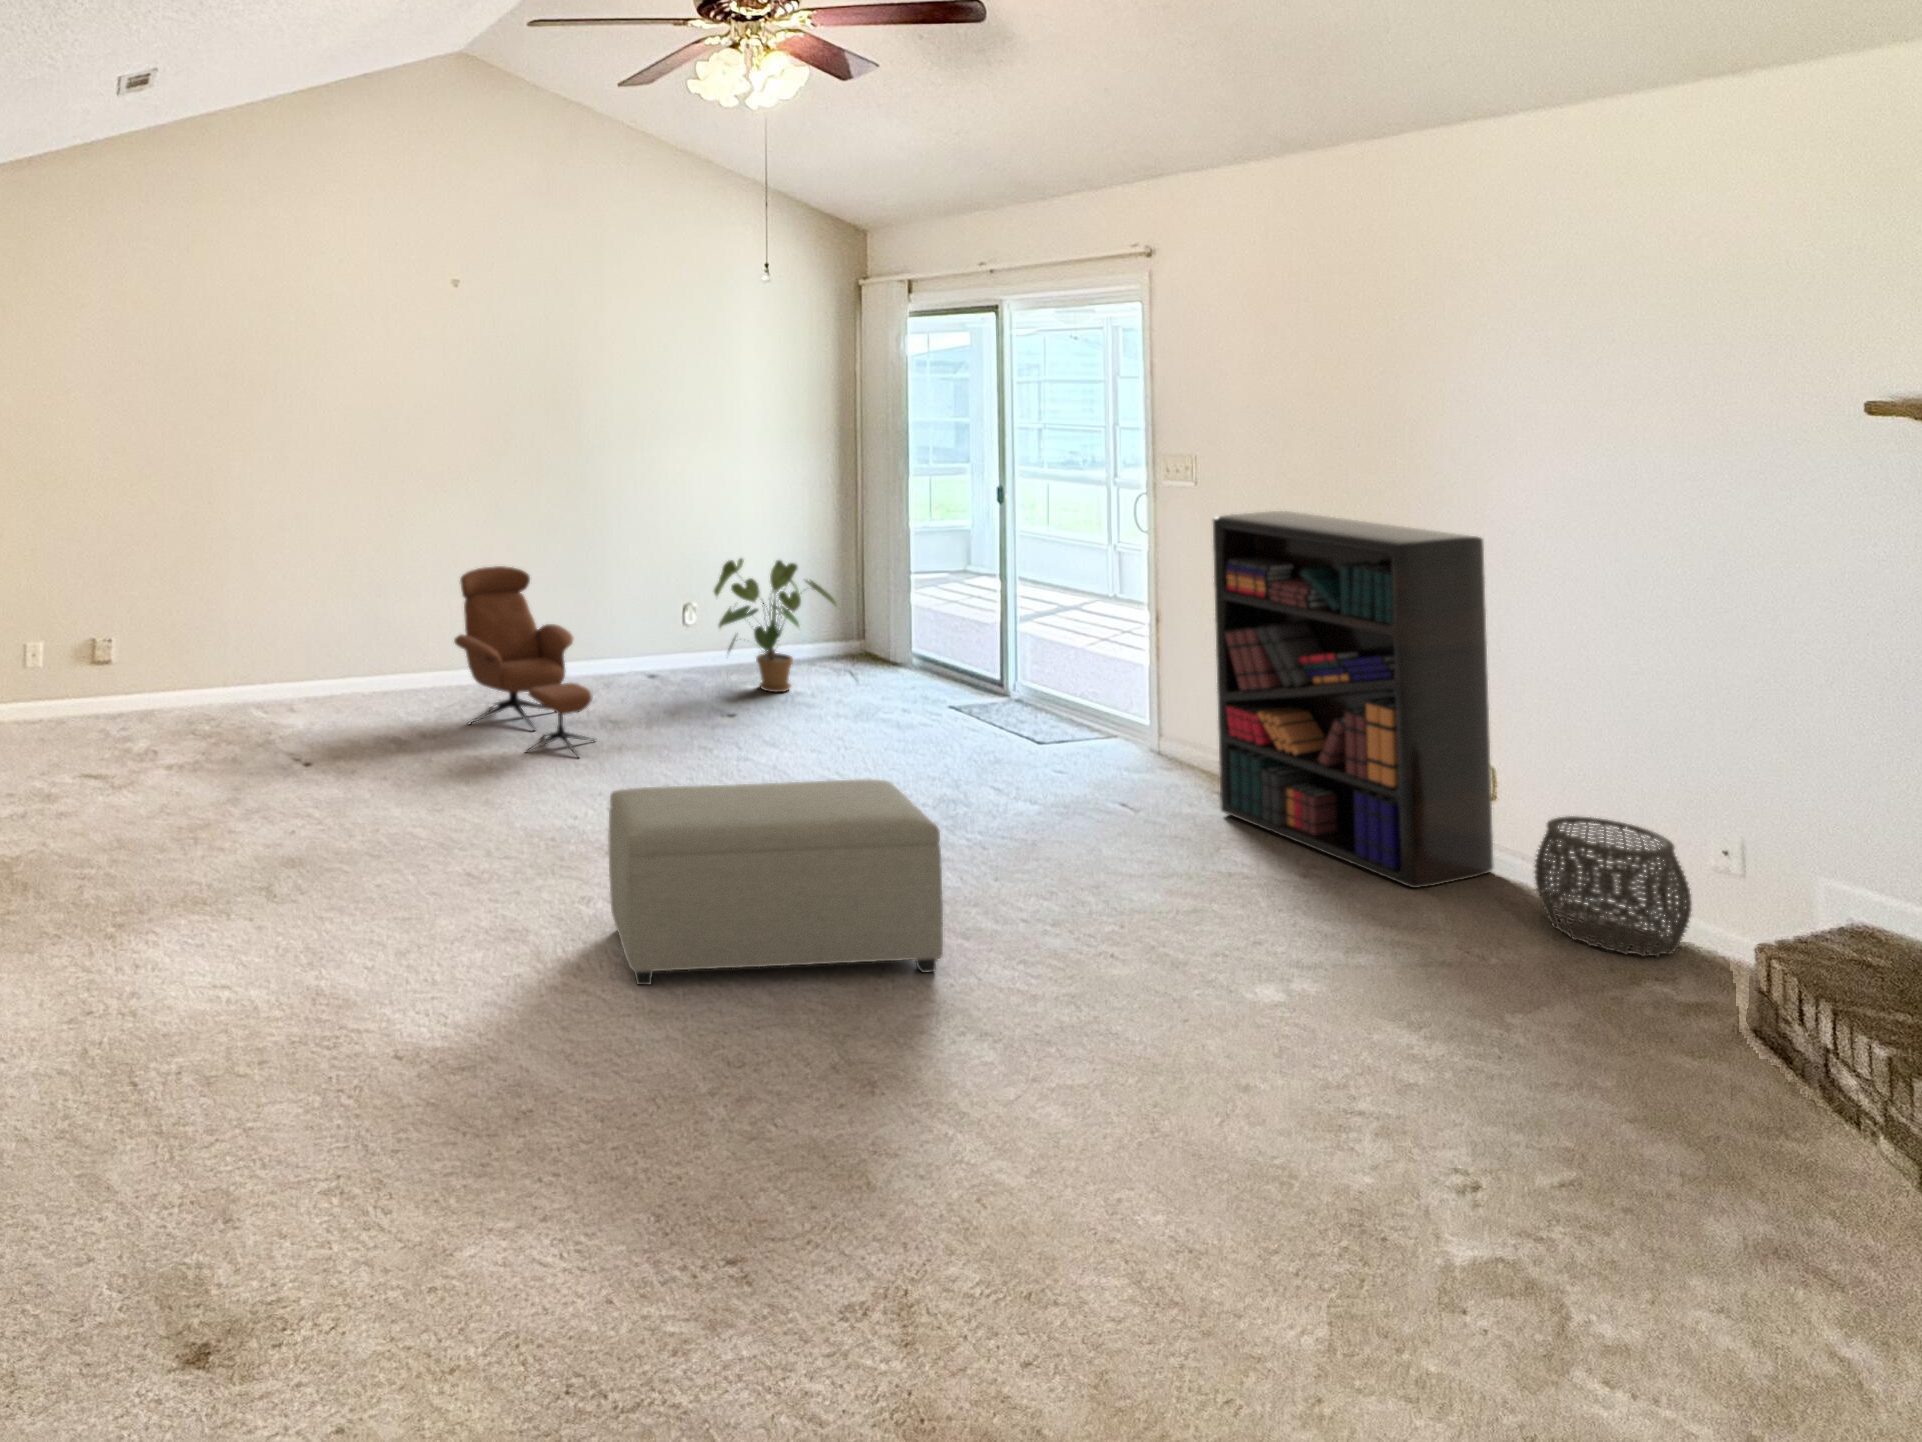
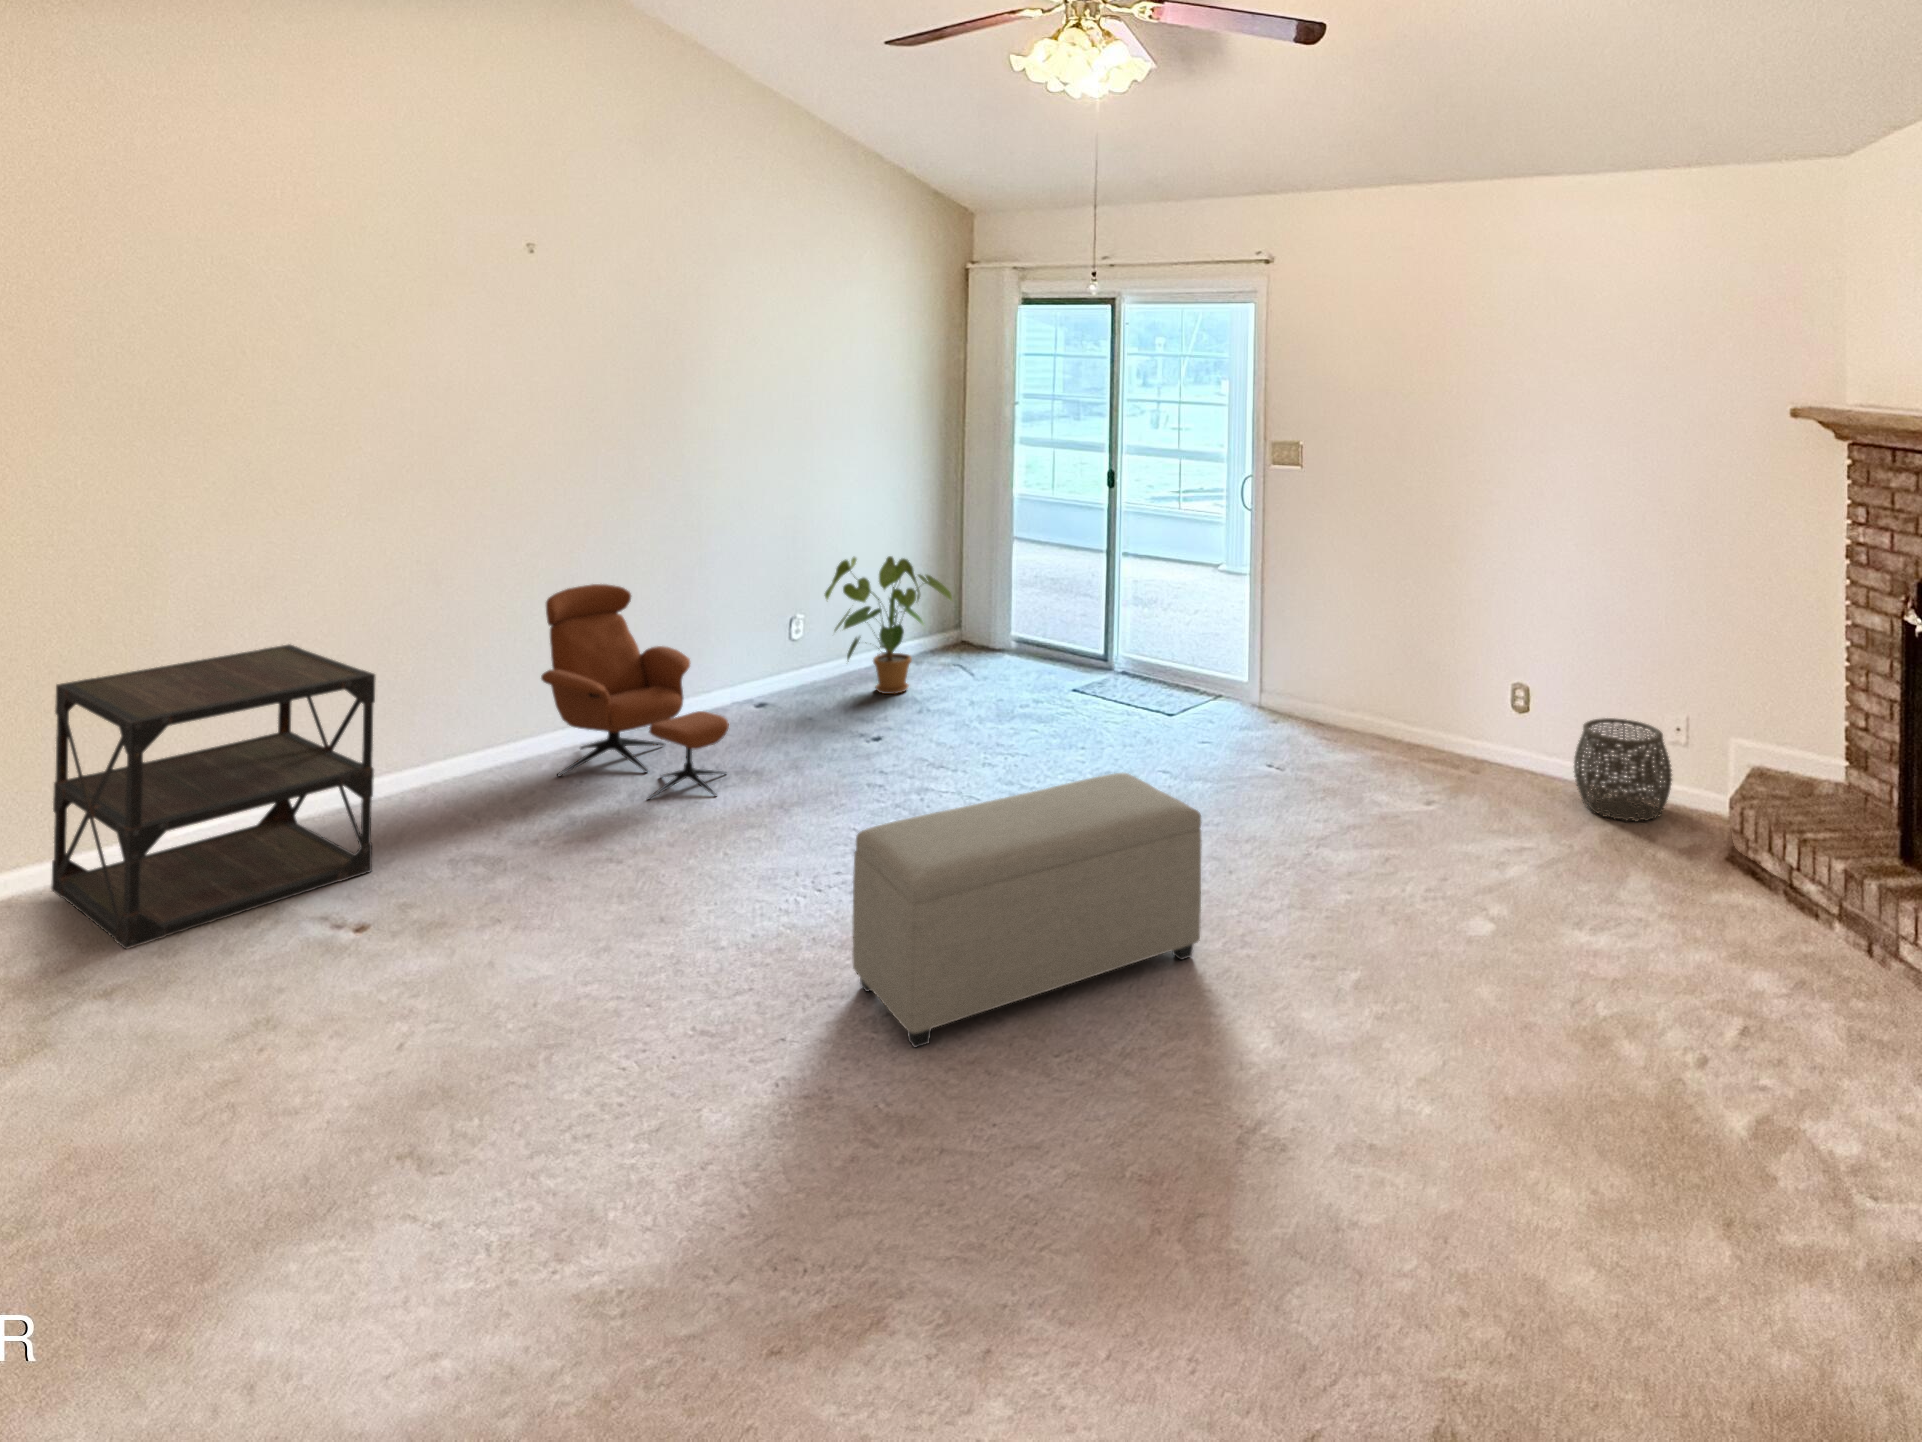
bookshelf: present [1213,511,1493,888] -> none [1330,488,1531,795]
side table: none [134,595,317,798] -> present [52,644,376,949]

